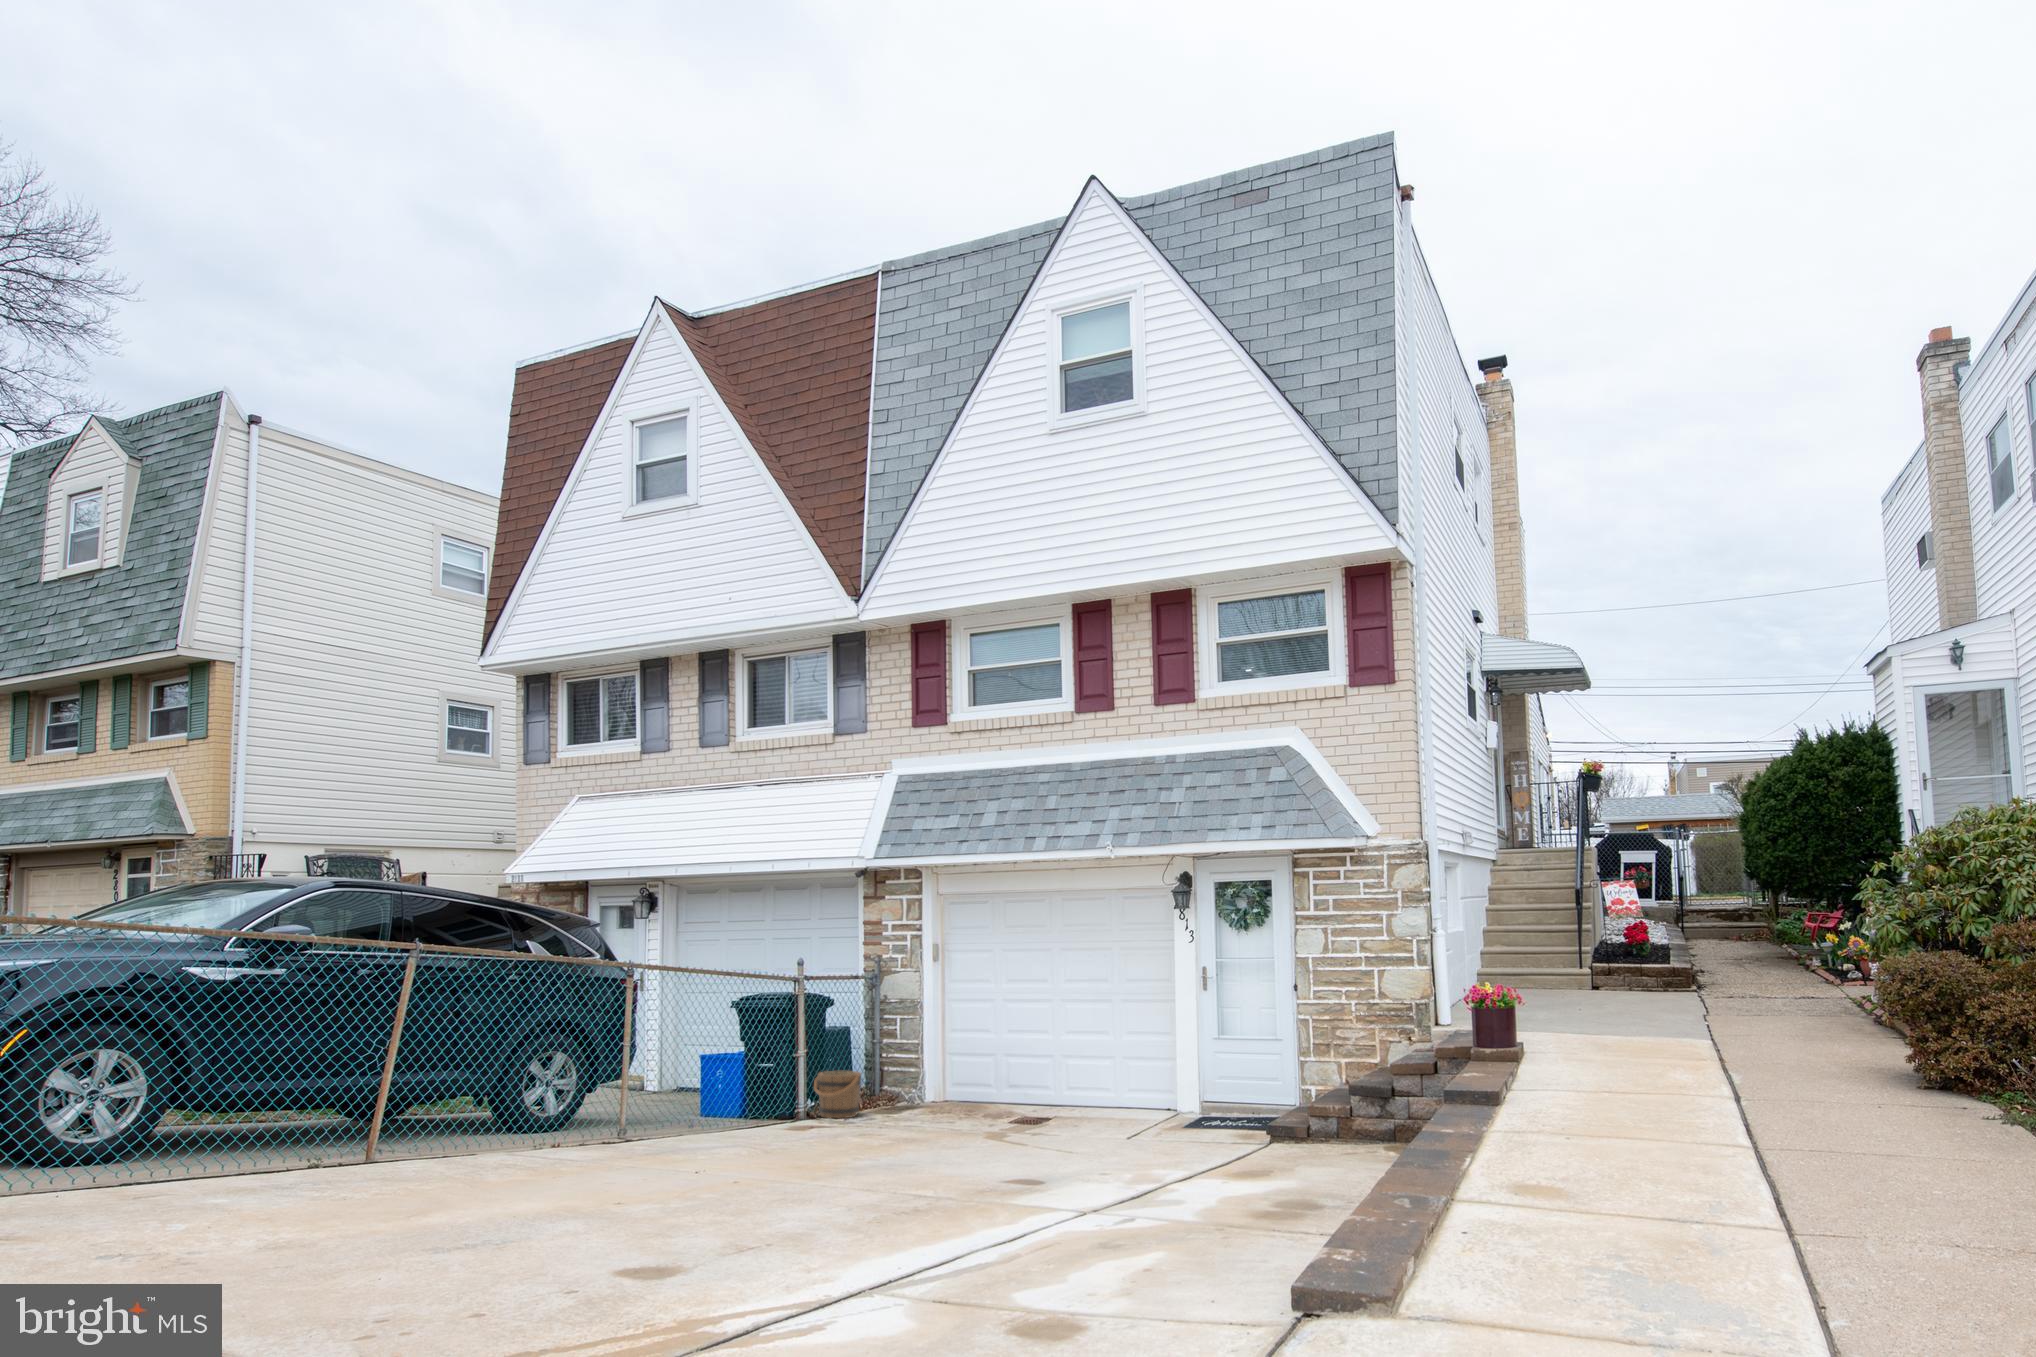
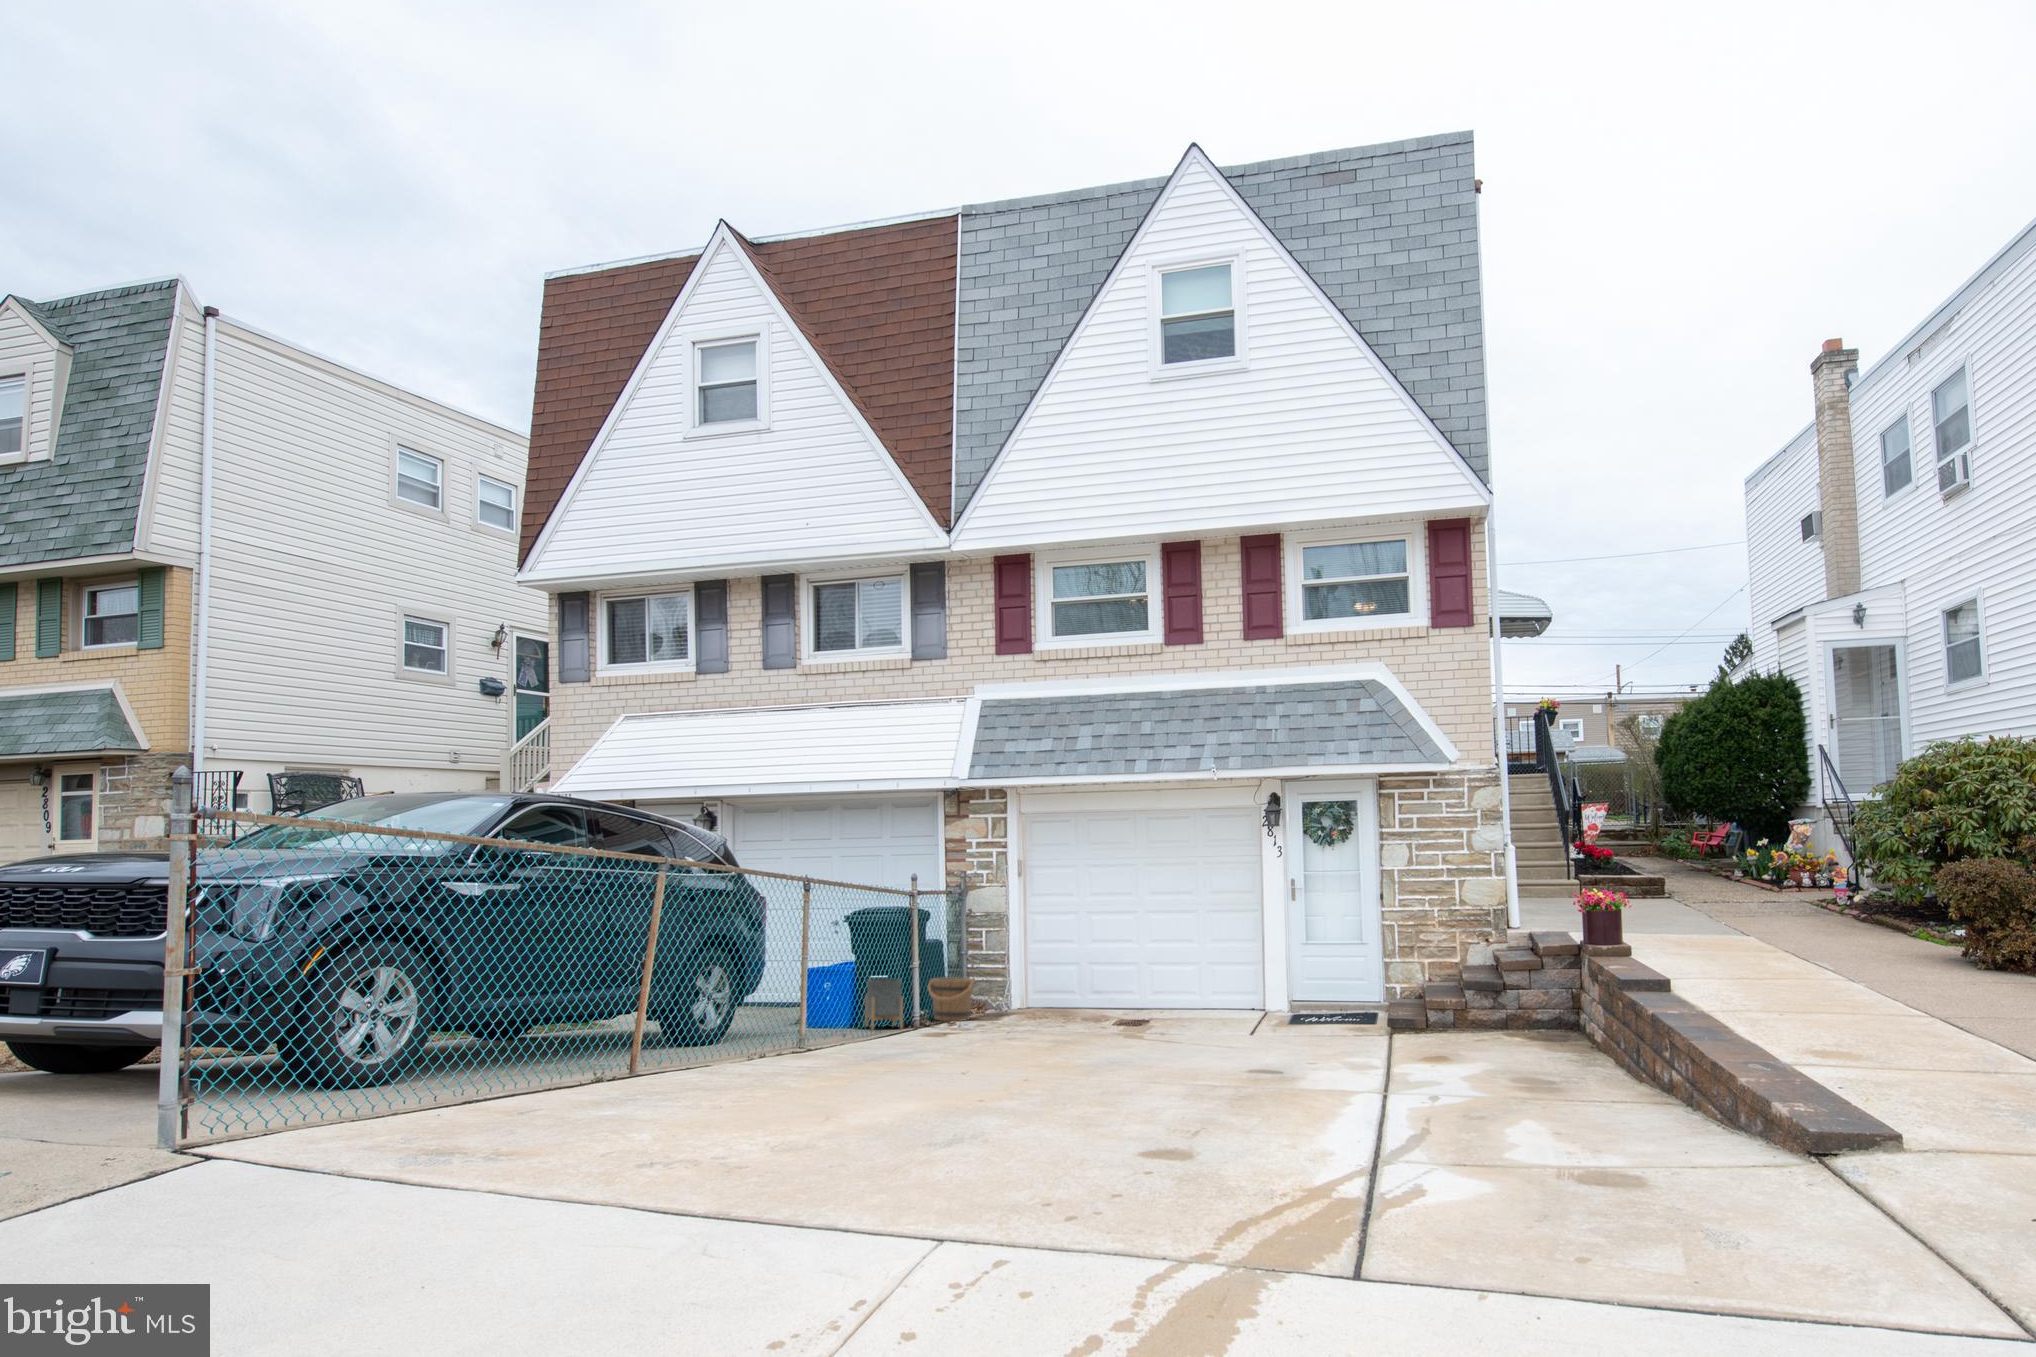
planter: none [726,1075,763,1131] -> present [865,978,903,1029]

